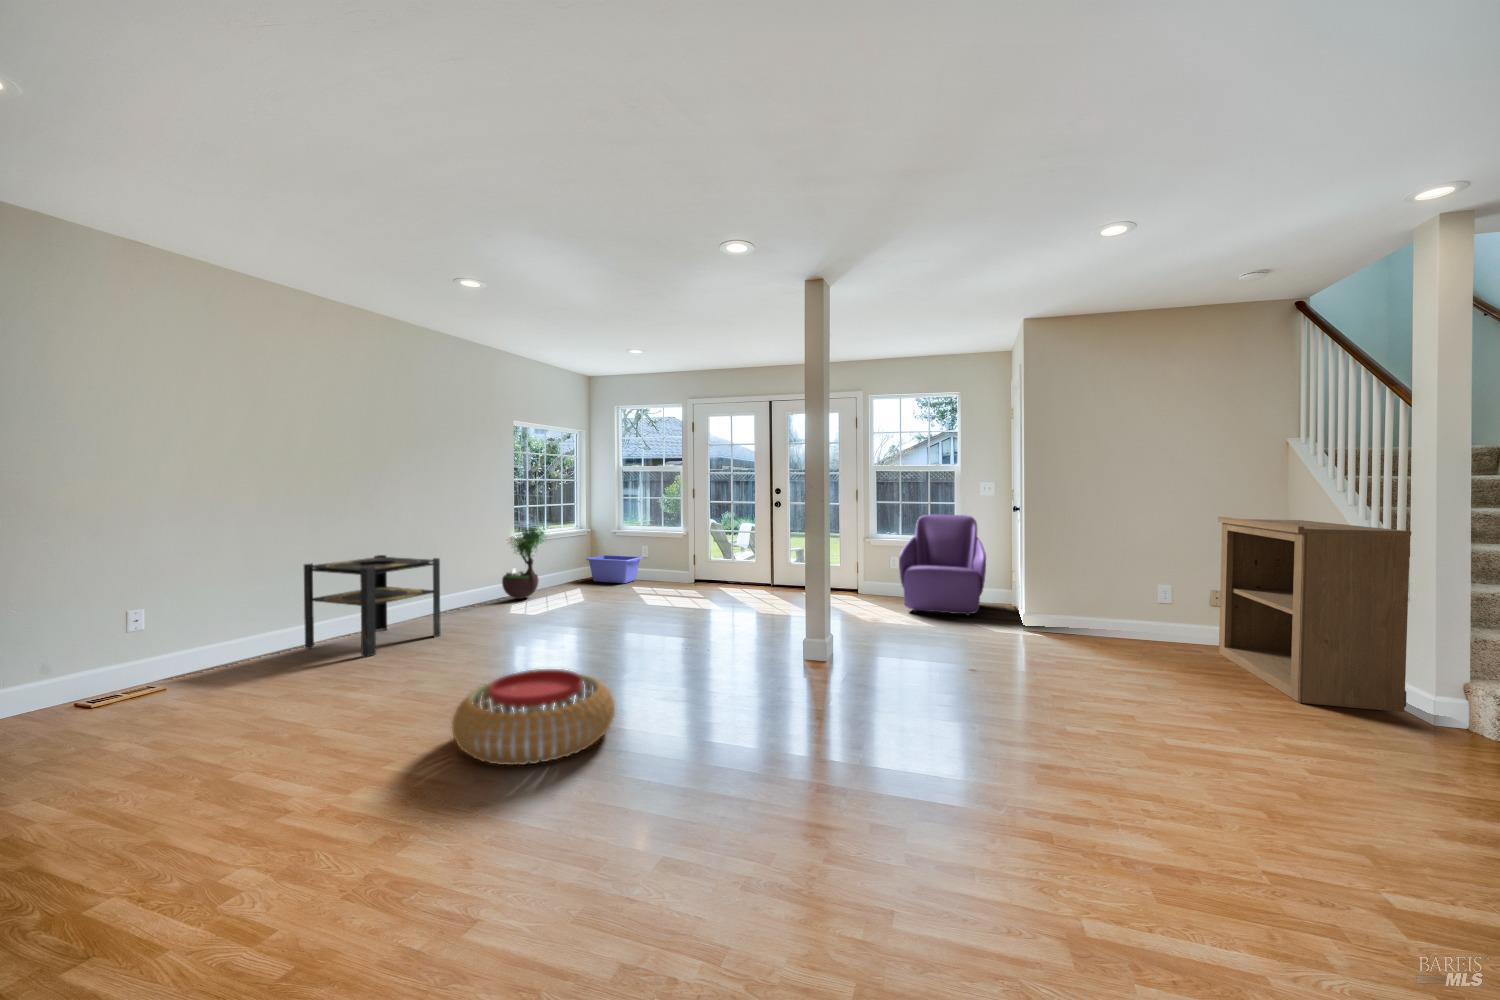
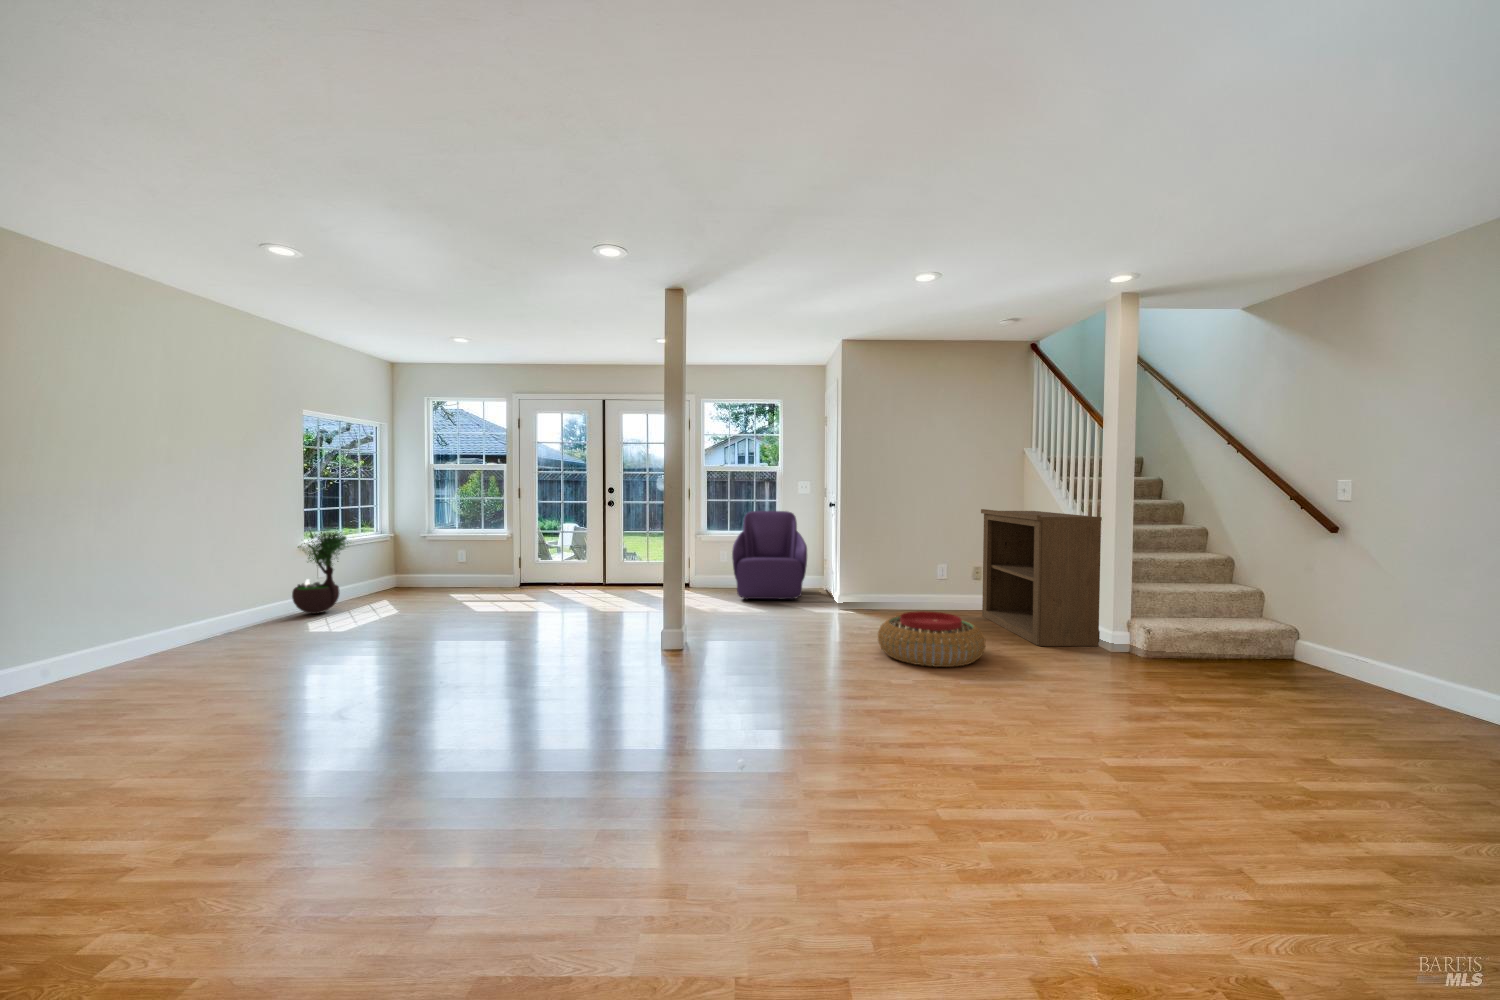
side table: present [304,555,440,656] -> none [31,569,232,691]
storage bin: present [586,555,642,583] -> none [391,561,458,590]
pouf: present [452,669,615,765] -> present [878,611,985,667]

